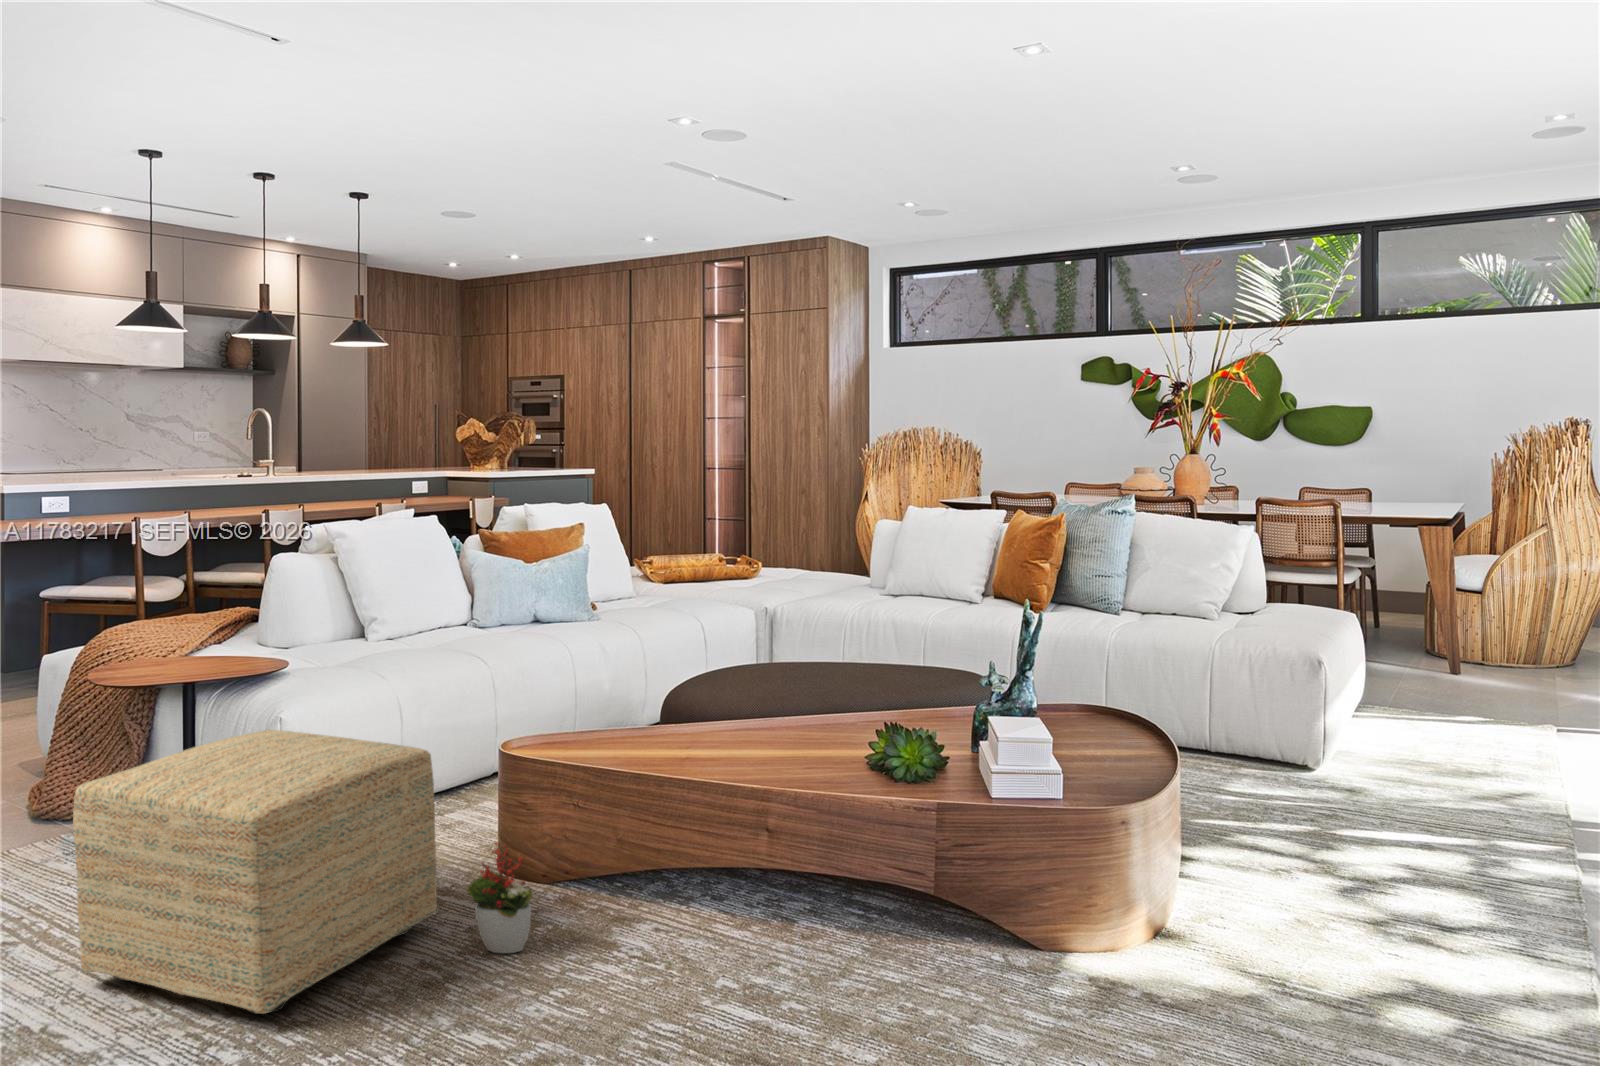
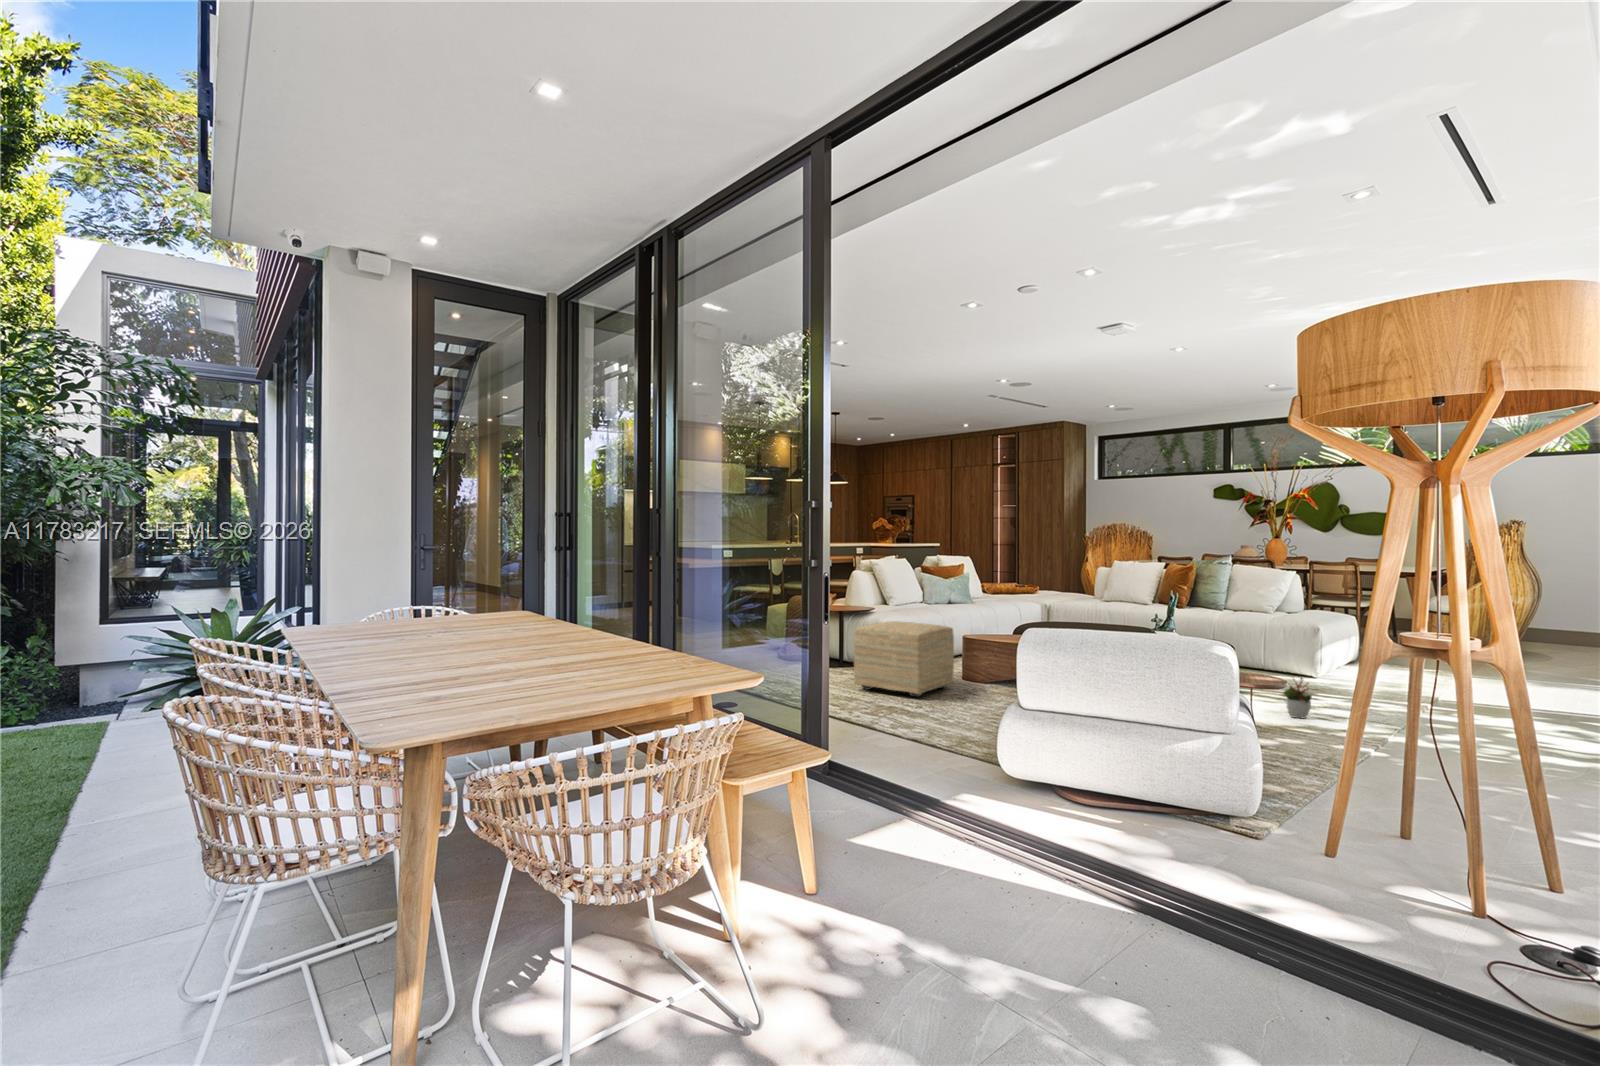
decorative plant: present [467,843,533,953] -> present [1283,678,1312,718]

